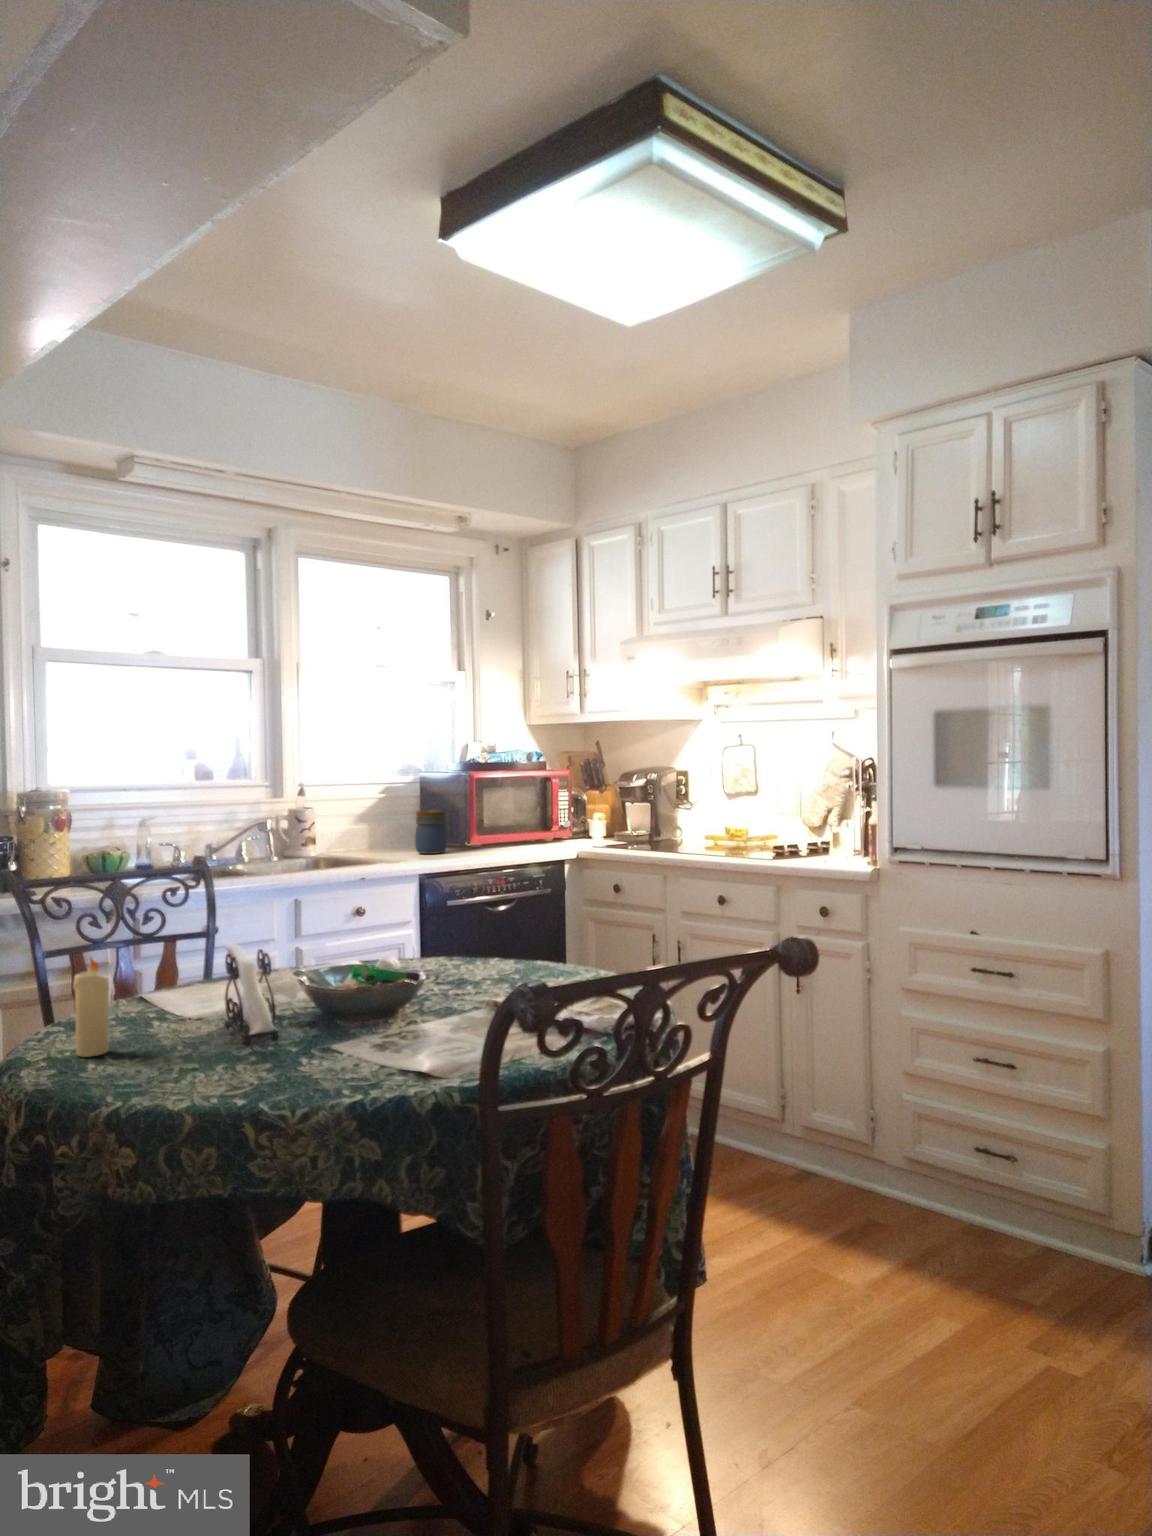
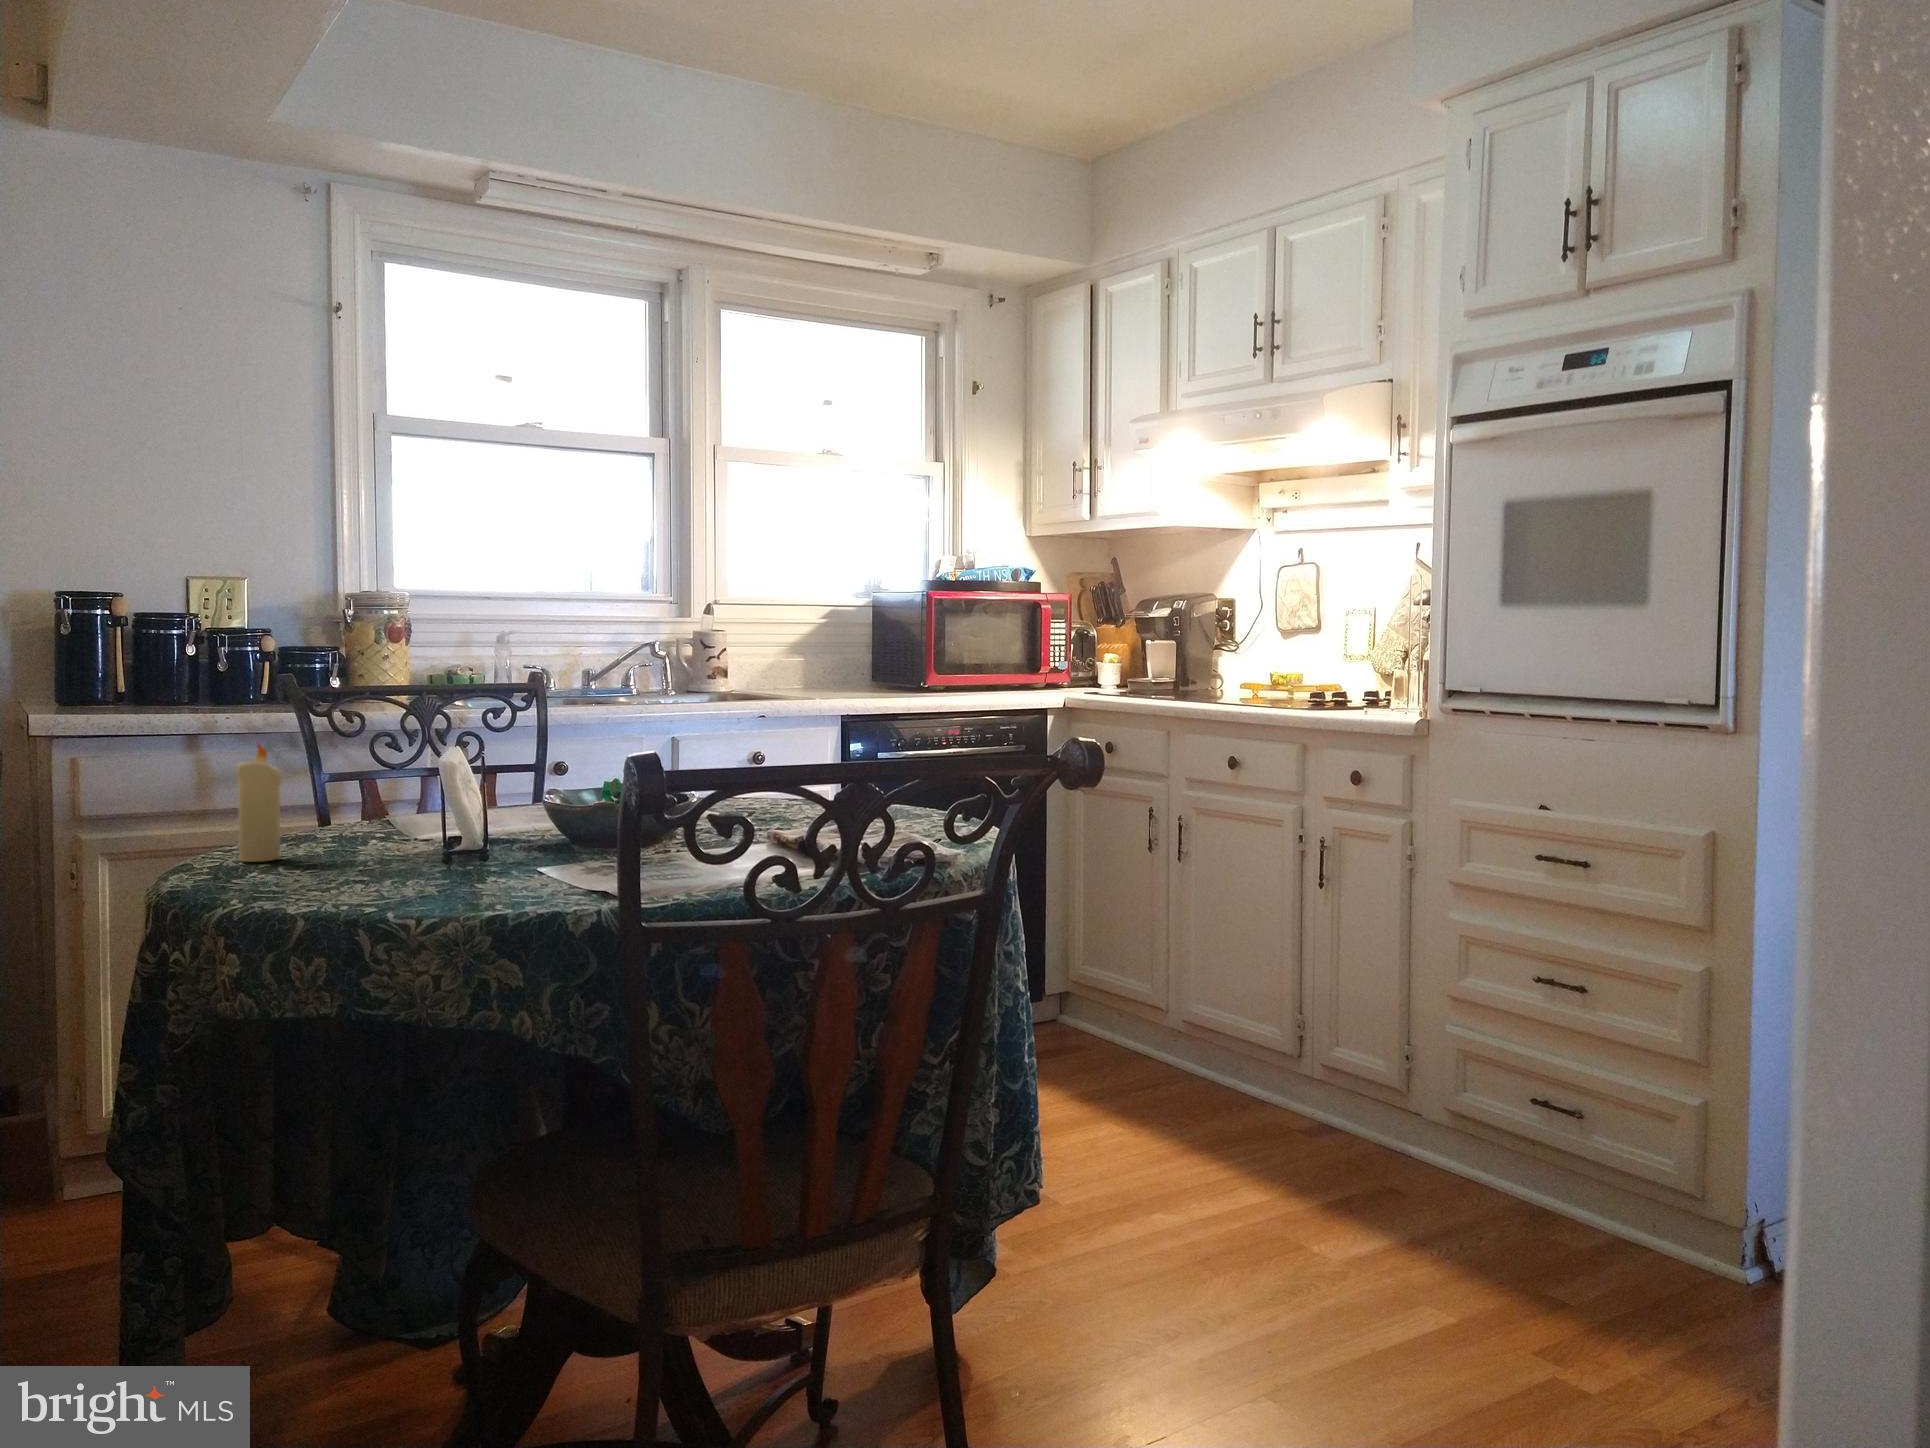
jar: present [415,810,448,854] -> none [851,636,896,692]

